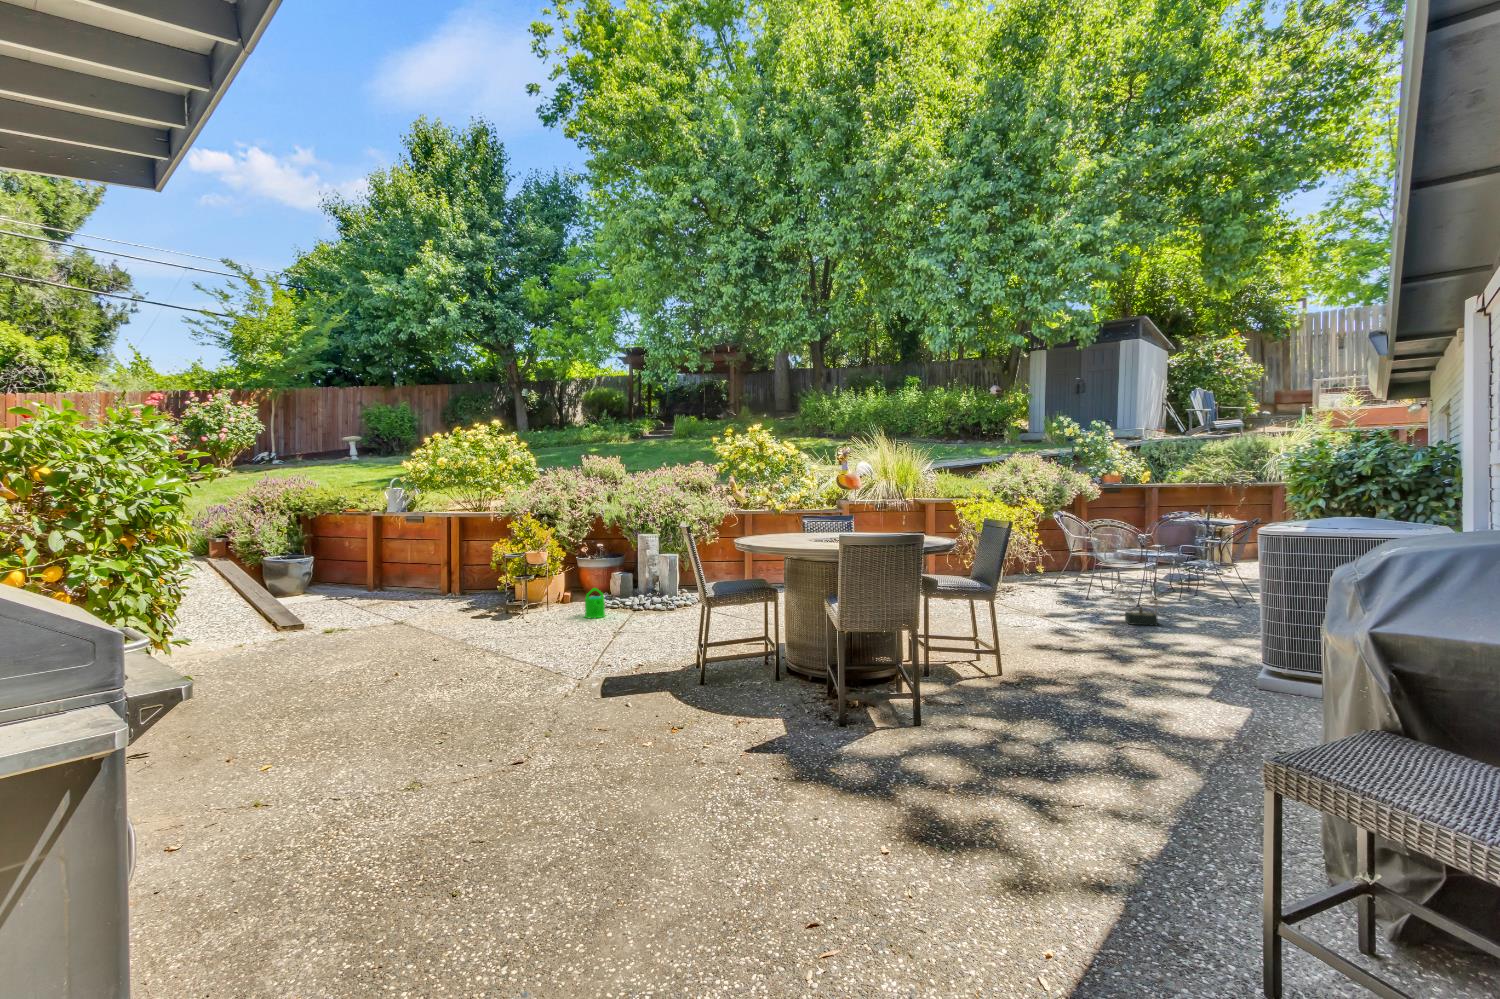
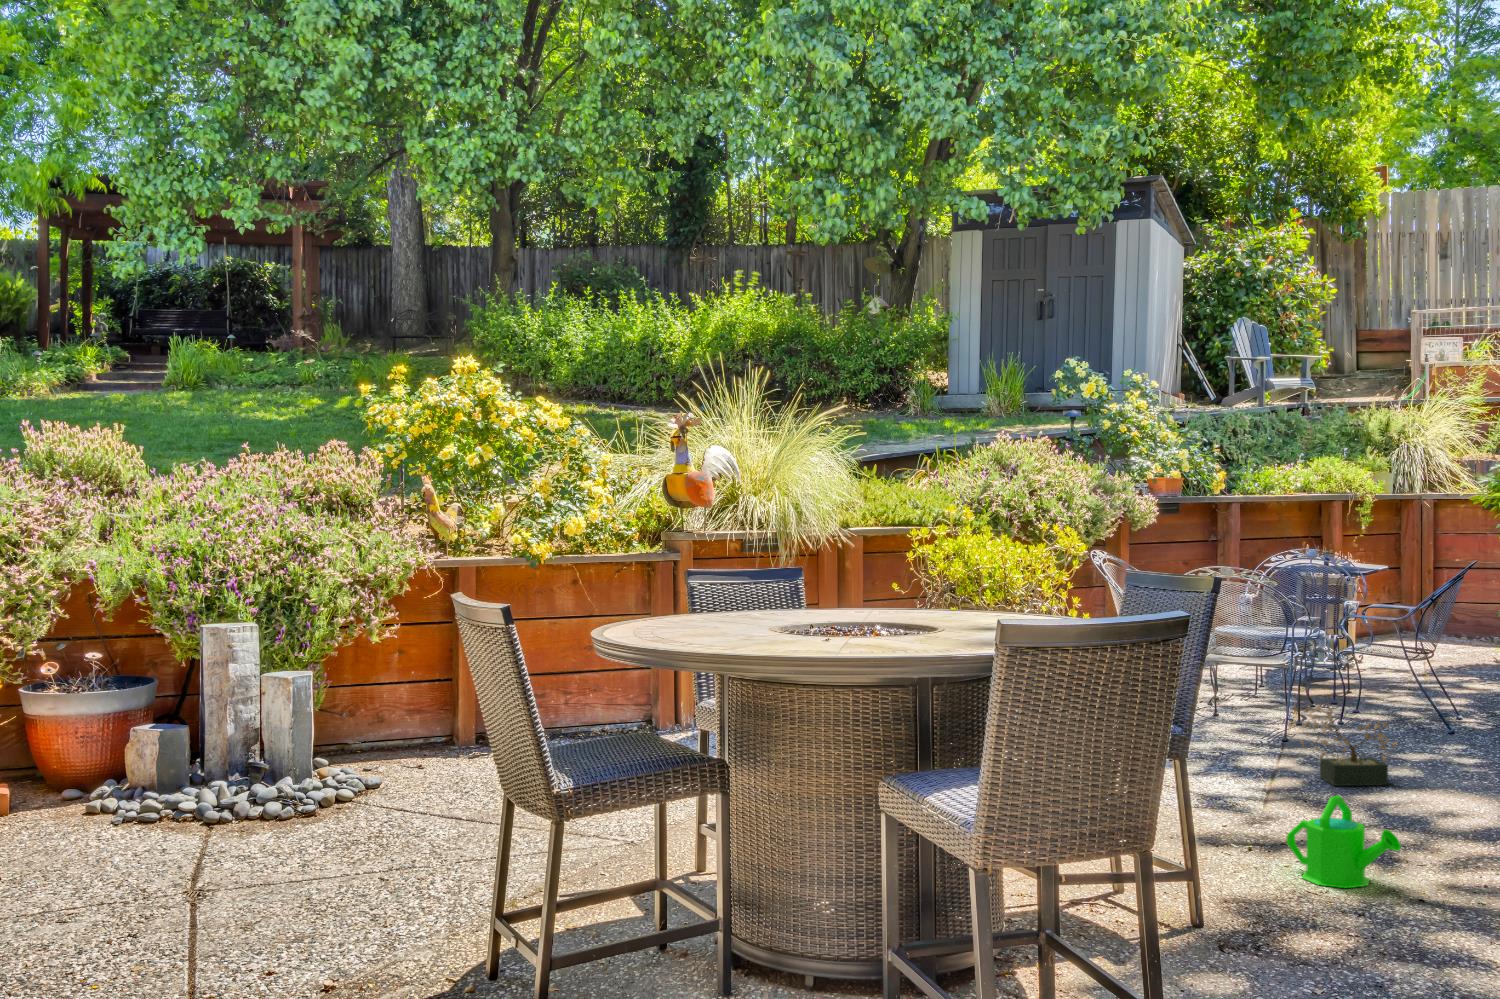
watering can: present [585,588,605,618] -> present [1287,795,1401,888]

